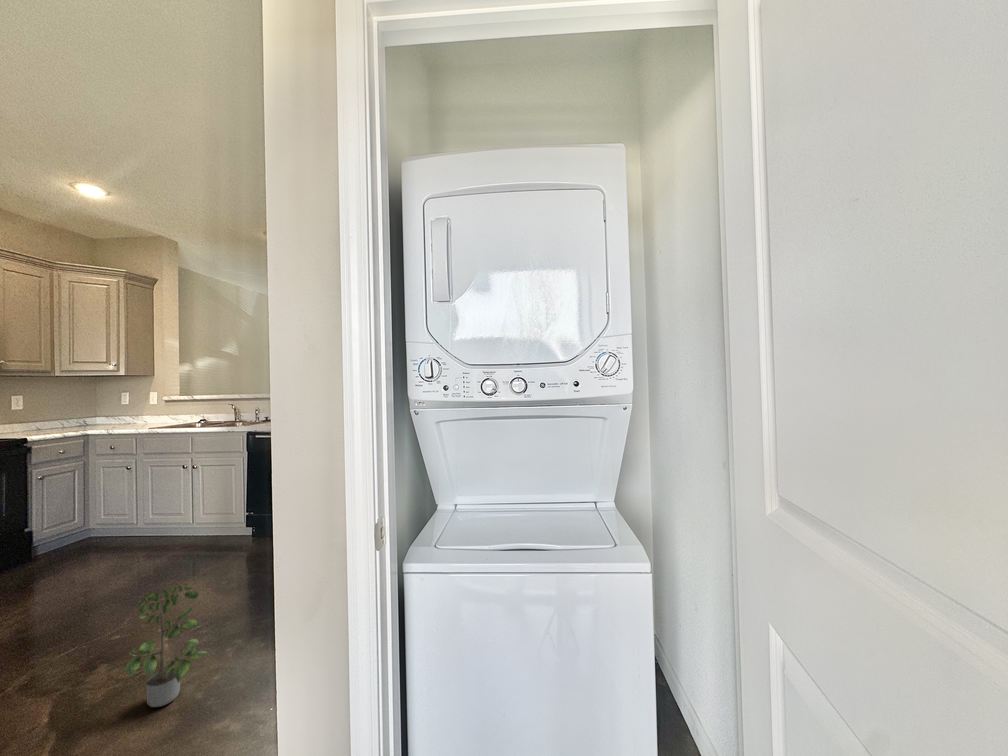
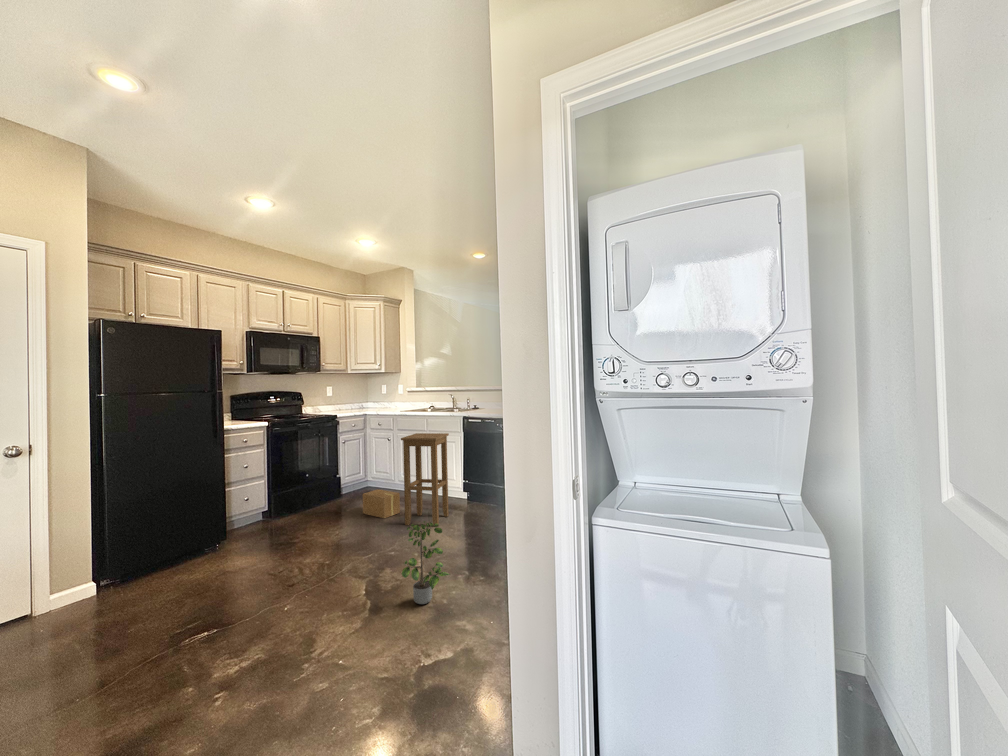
stool: none [144,455,223,586] -> present [401,433,449,525]
cardboard box: none [75,540,143,581] -> present [363,489,400,518]

